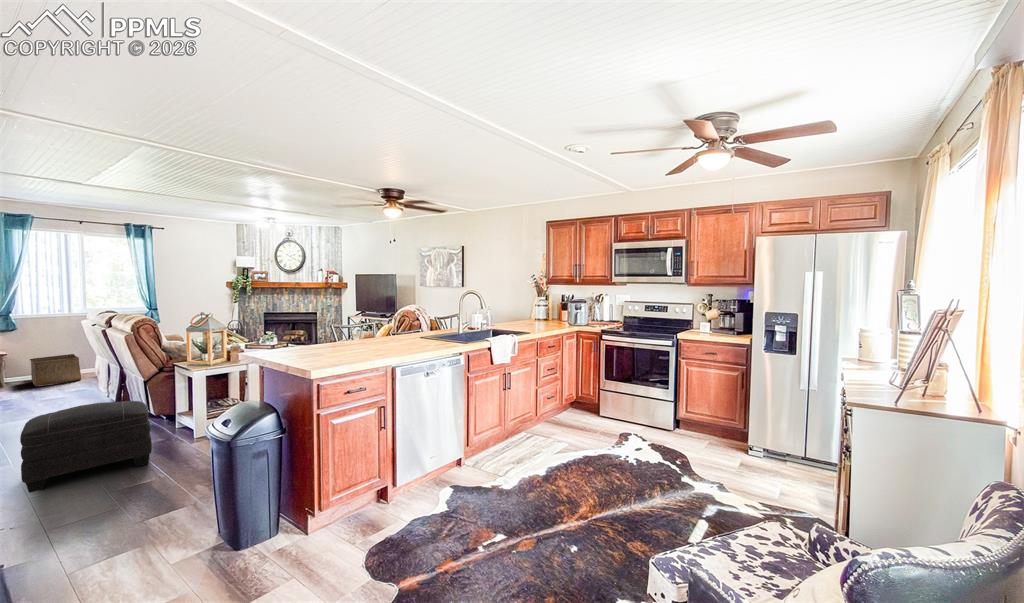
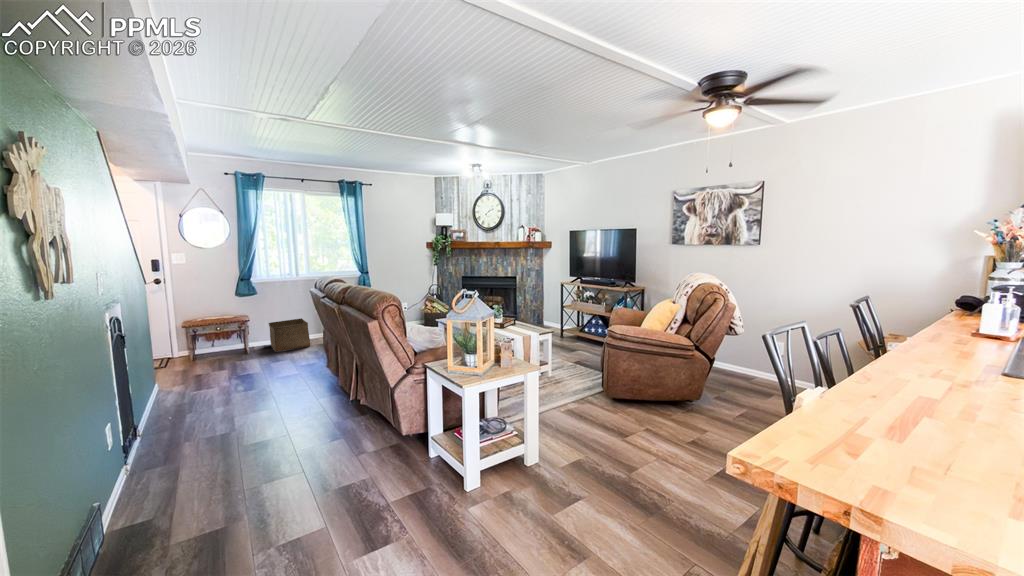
ottoman: present [20,401,152,493] -> none [304,405,444,543]

